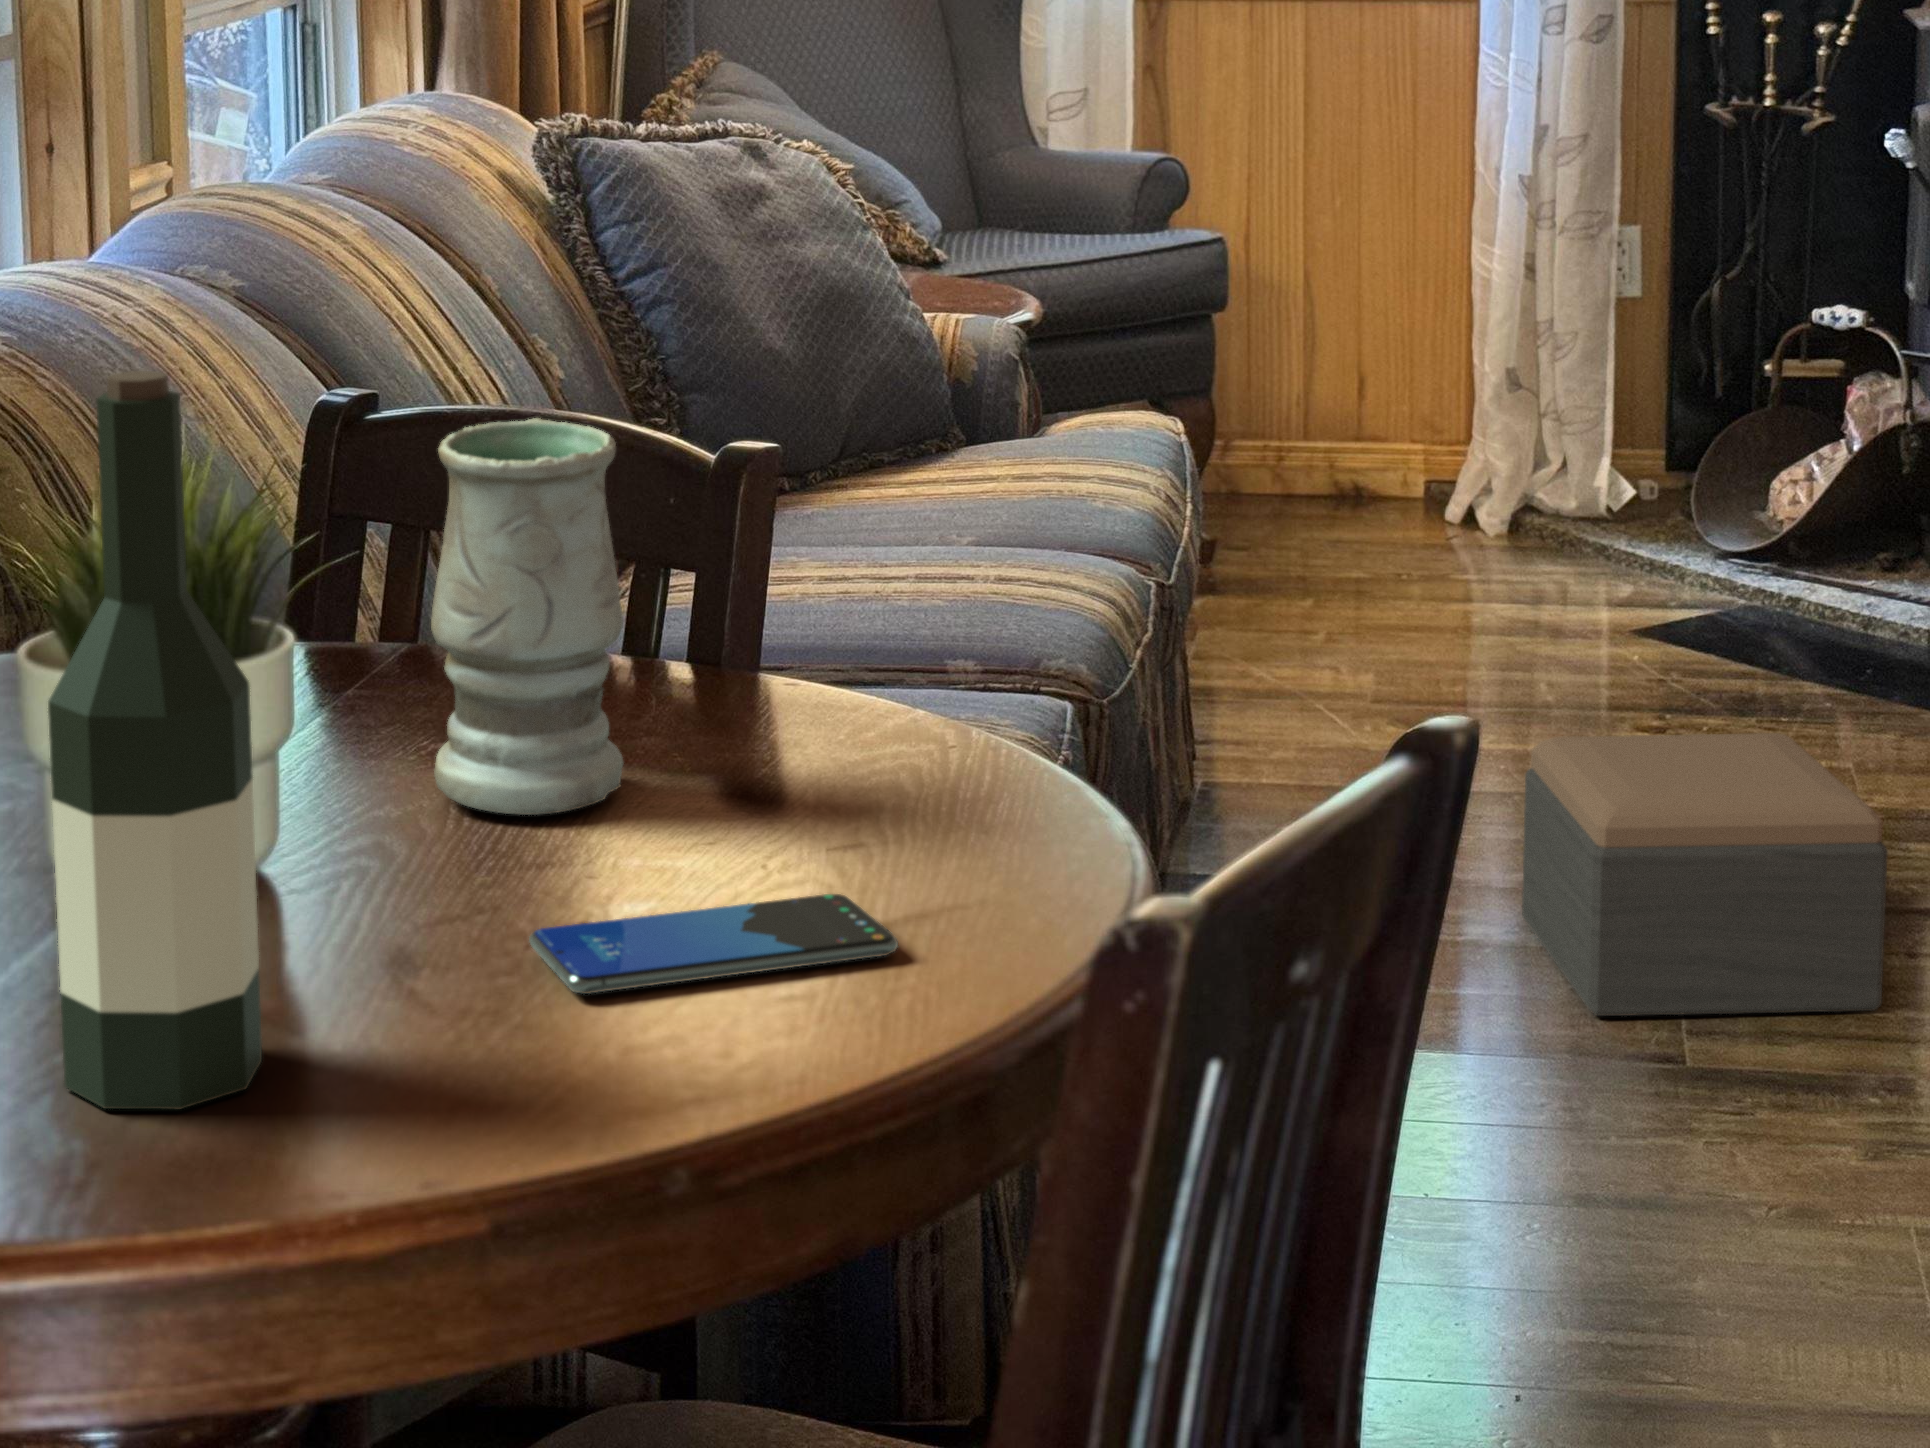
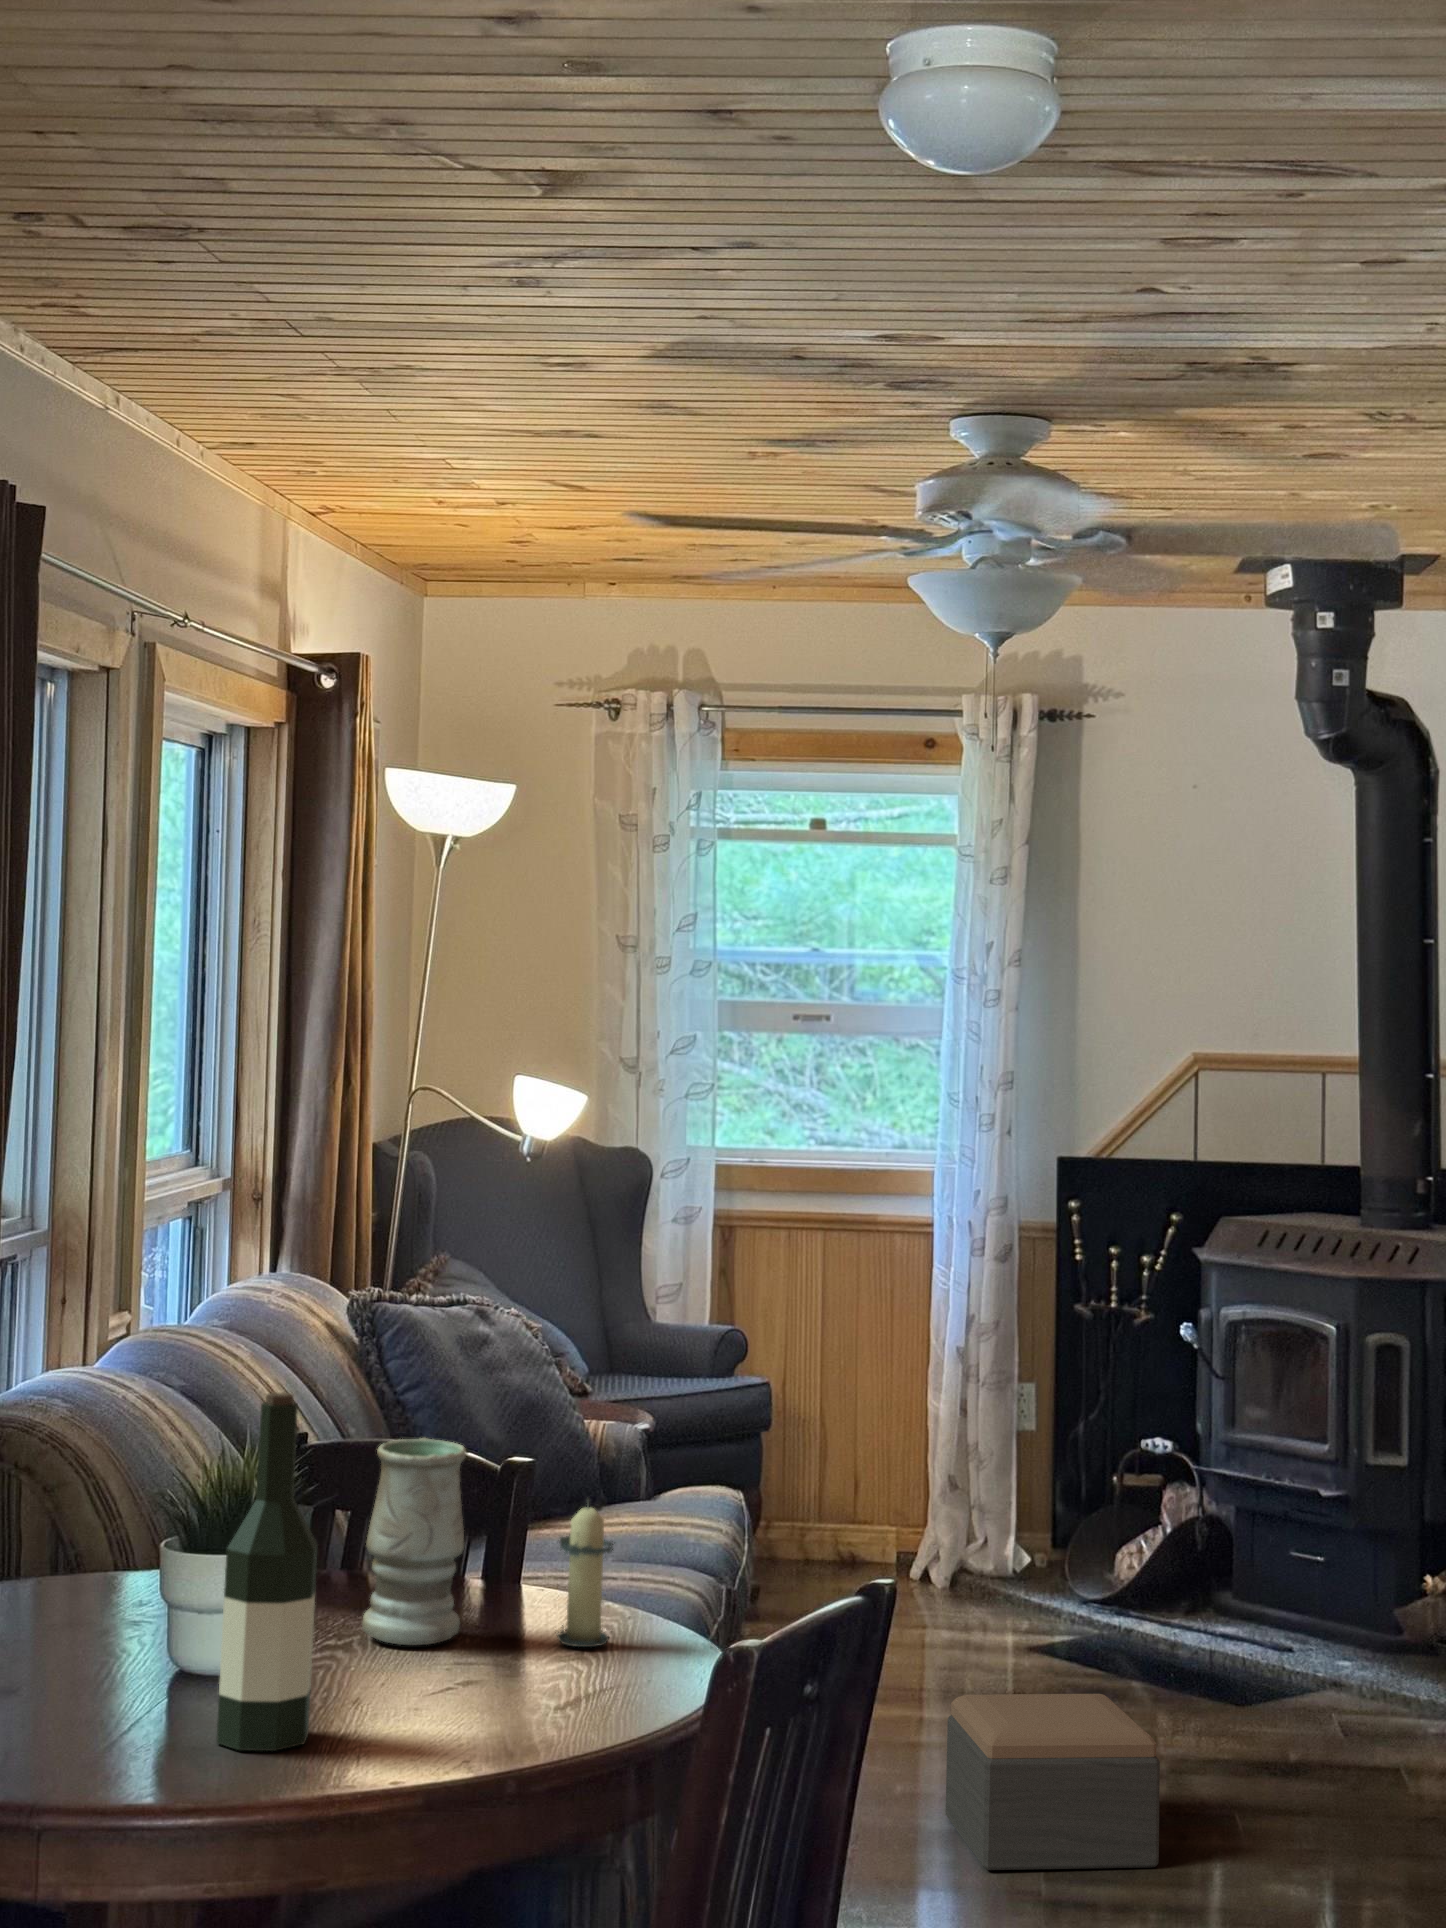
candle: none [795,530,932,820] -> present [556,1501,613,1647]
smartphone: present [529,894,898,994] -> none [427,1675,607,1712]

